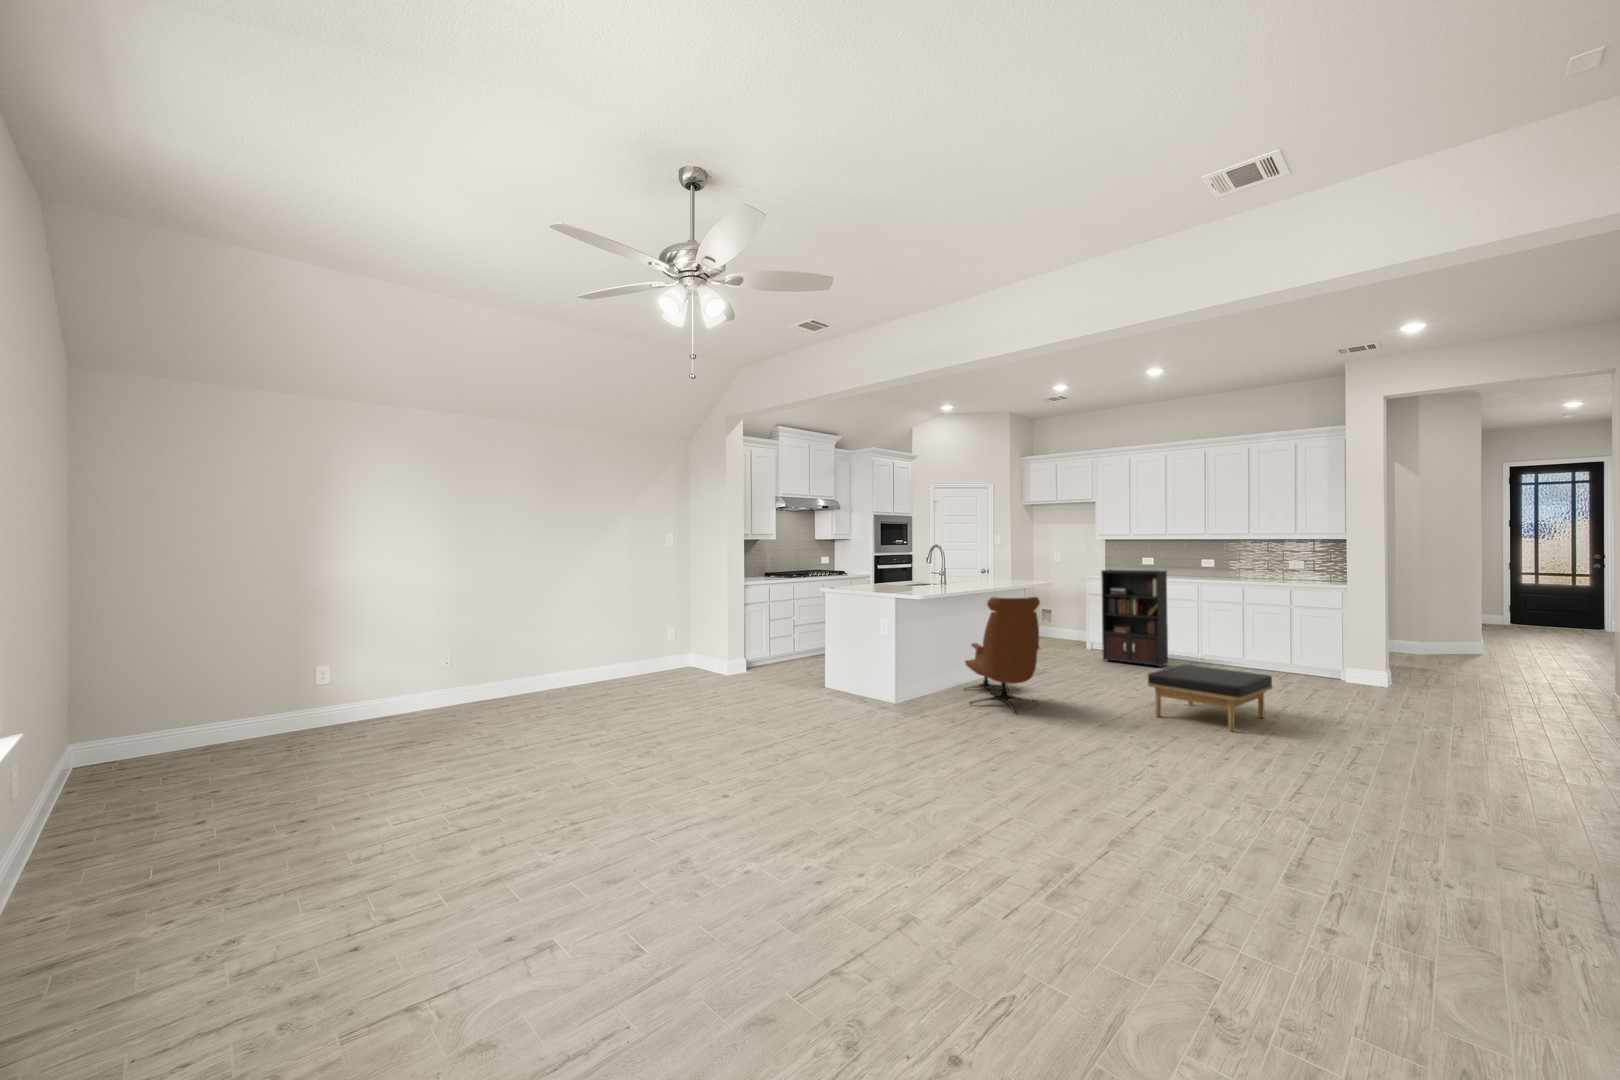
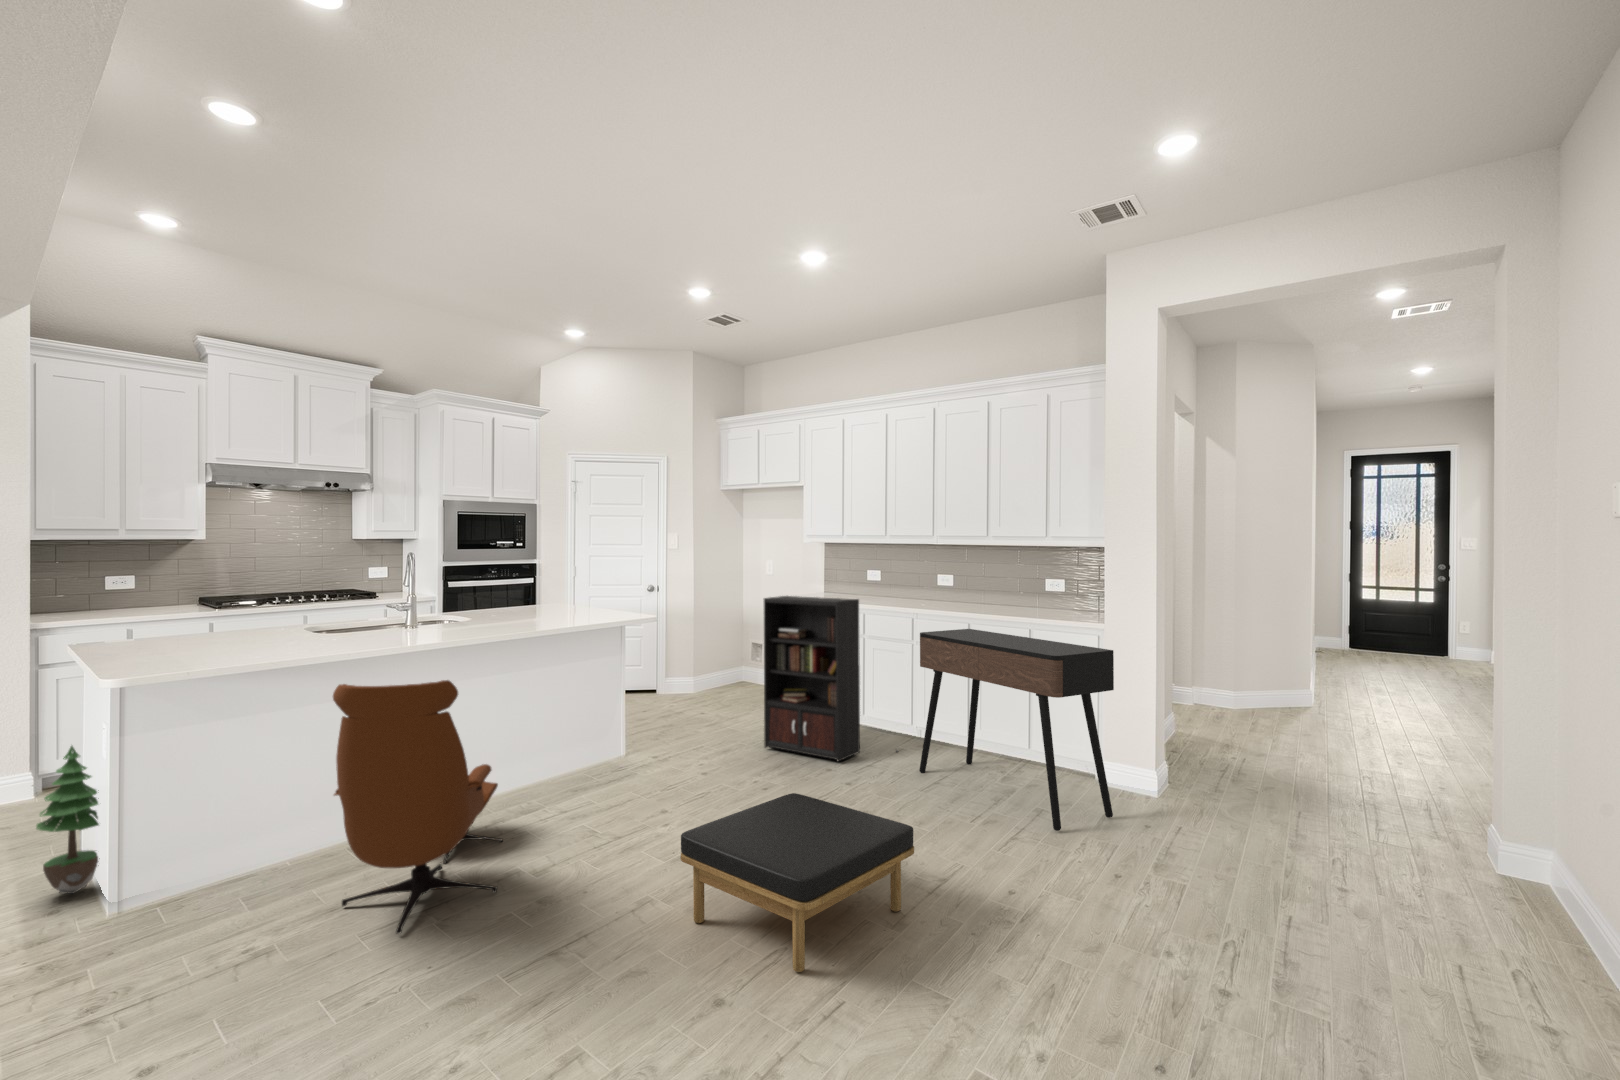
console table: none [1216,588,1364,697] -> present [919,629,1114,831]
potted tree: none [821,628,845,697] -> present [36,746,99,894]

